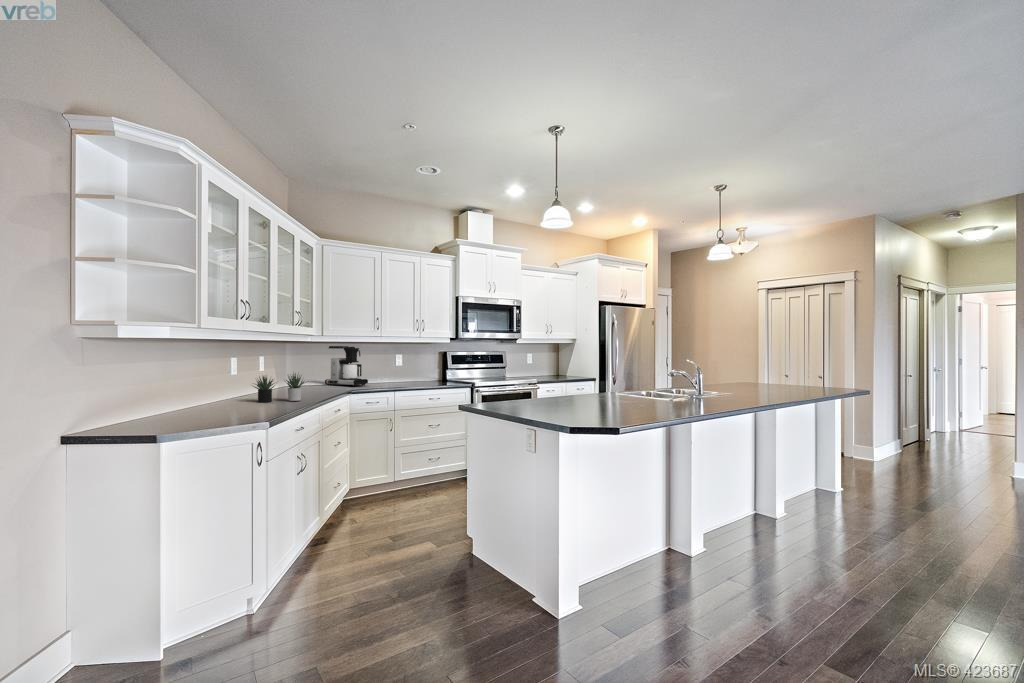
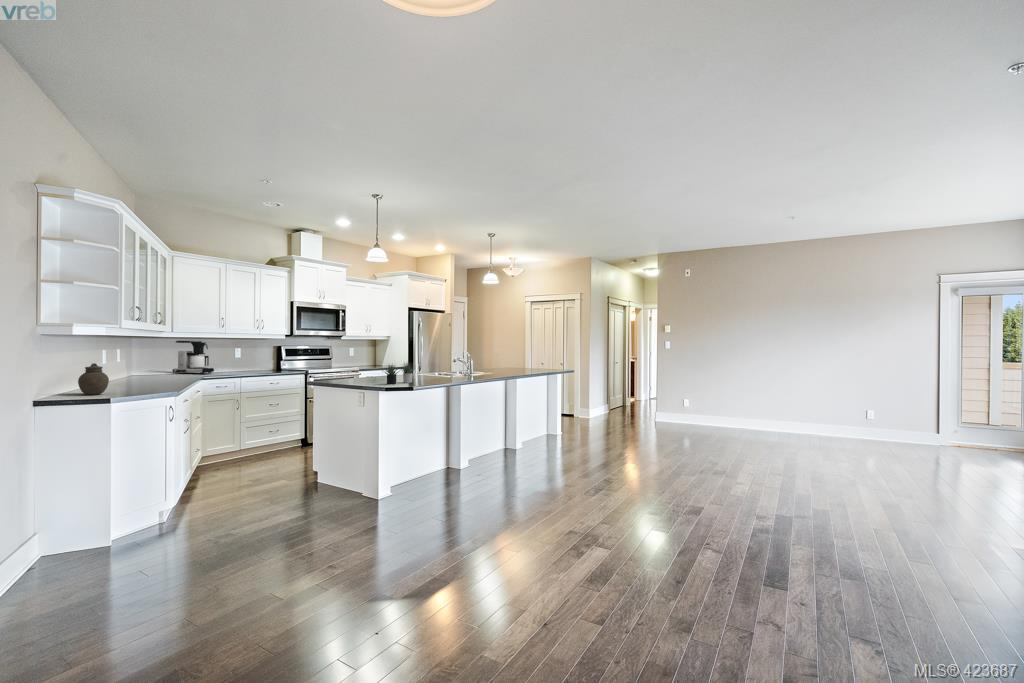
succulent plant: present [253,373,306,403] -> present [385,363,415,384]
jar: none [153,382,192,426] -> present [78,363,109,395]

